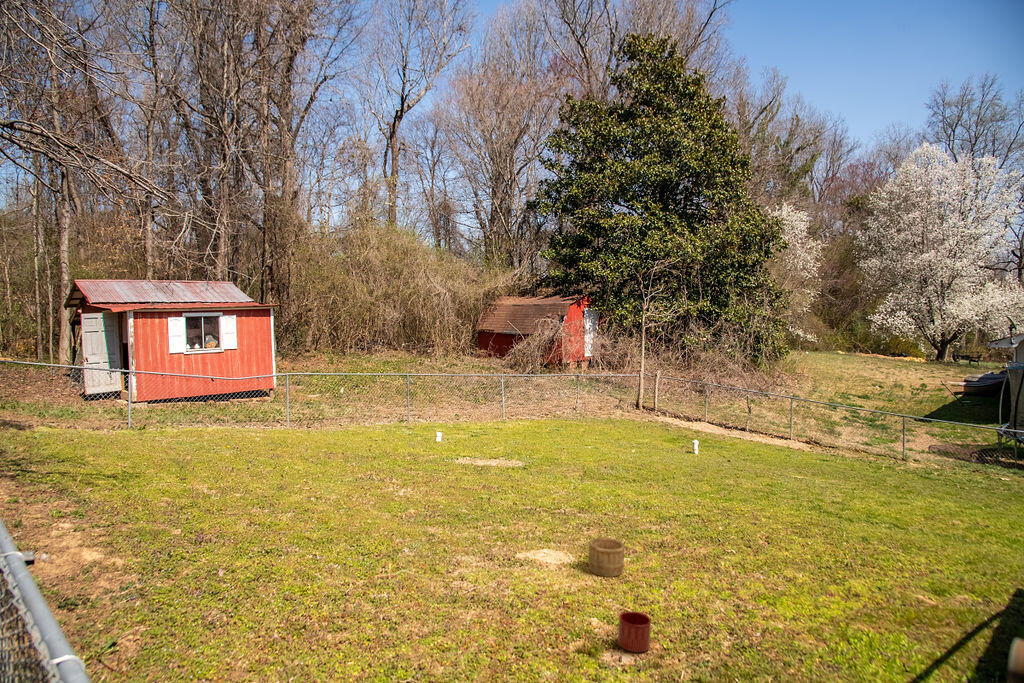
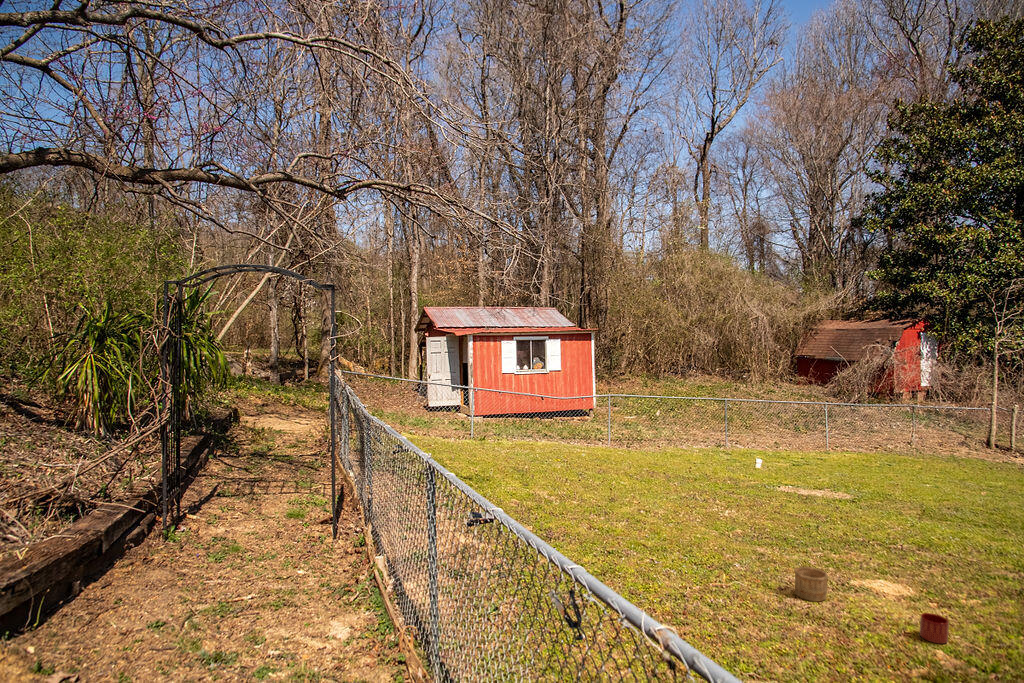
wooden bucket: present [588,537,625,577] -> present [794,567,828,602]

